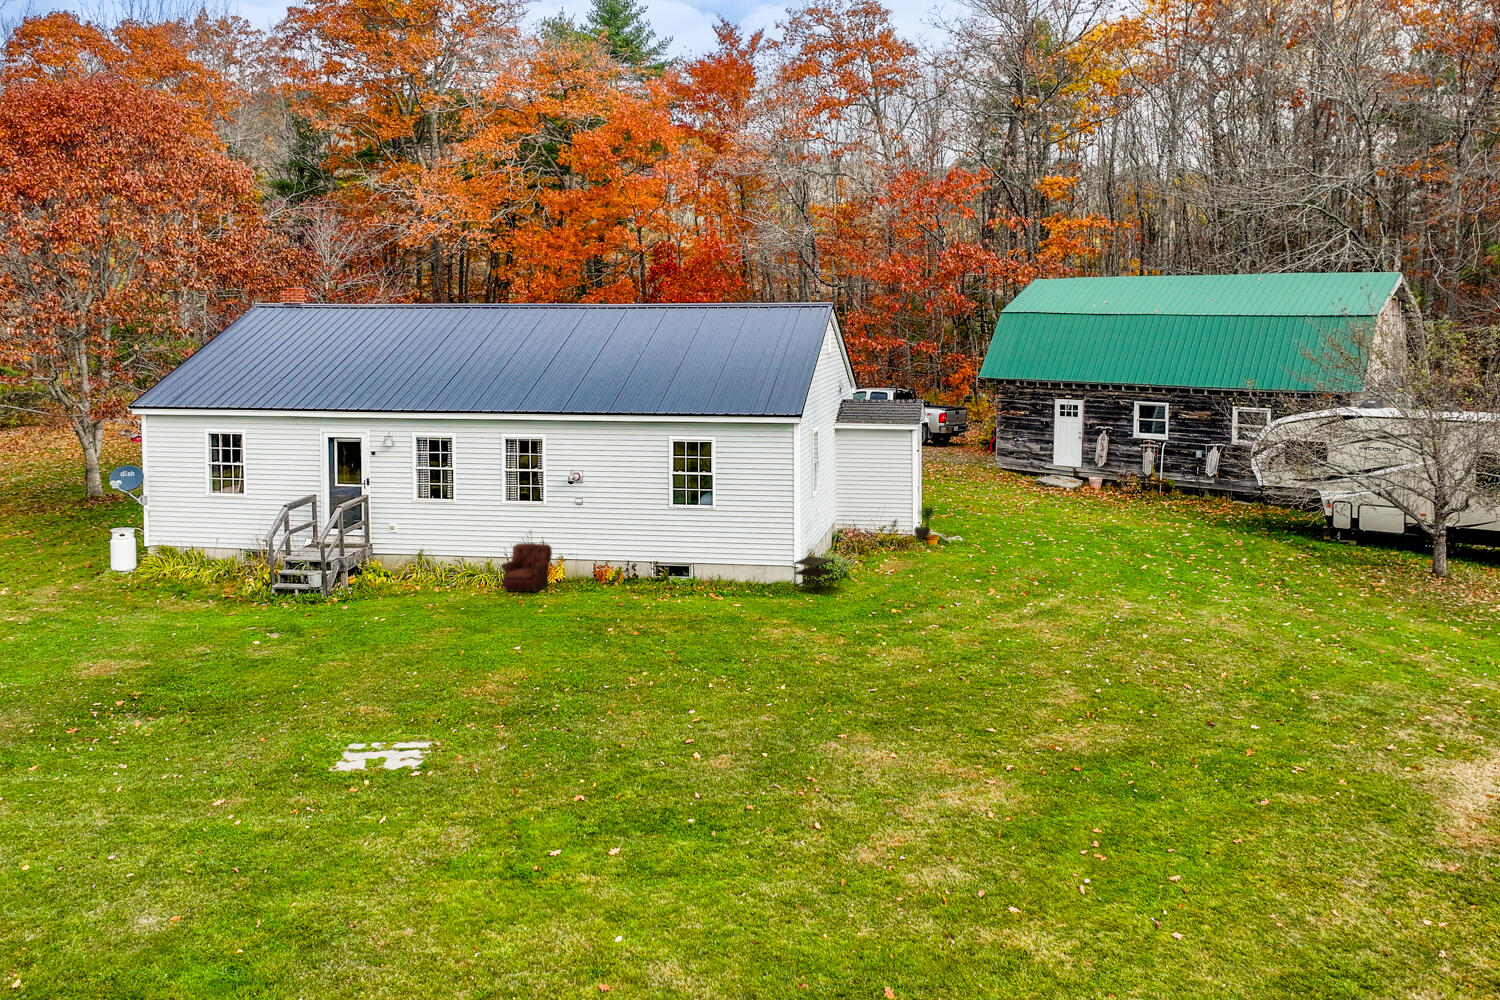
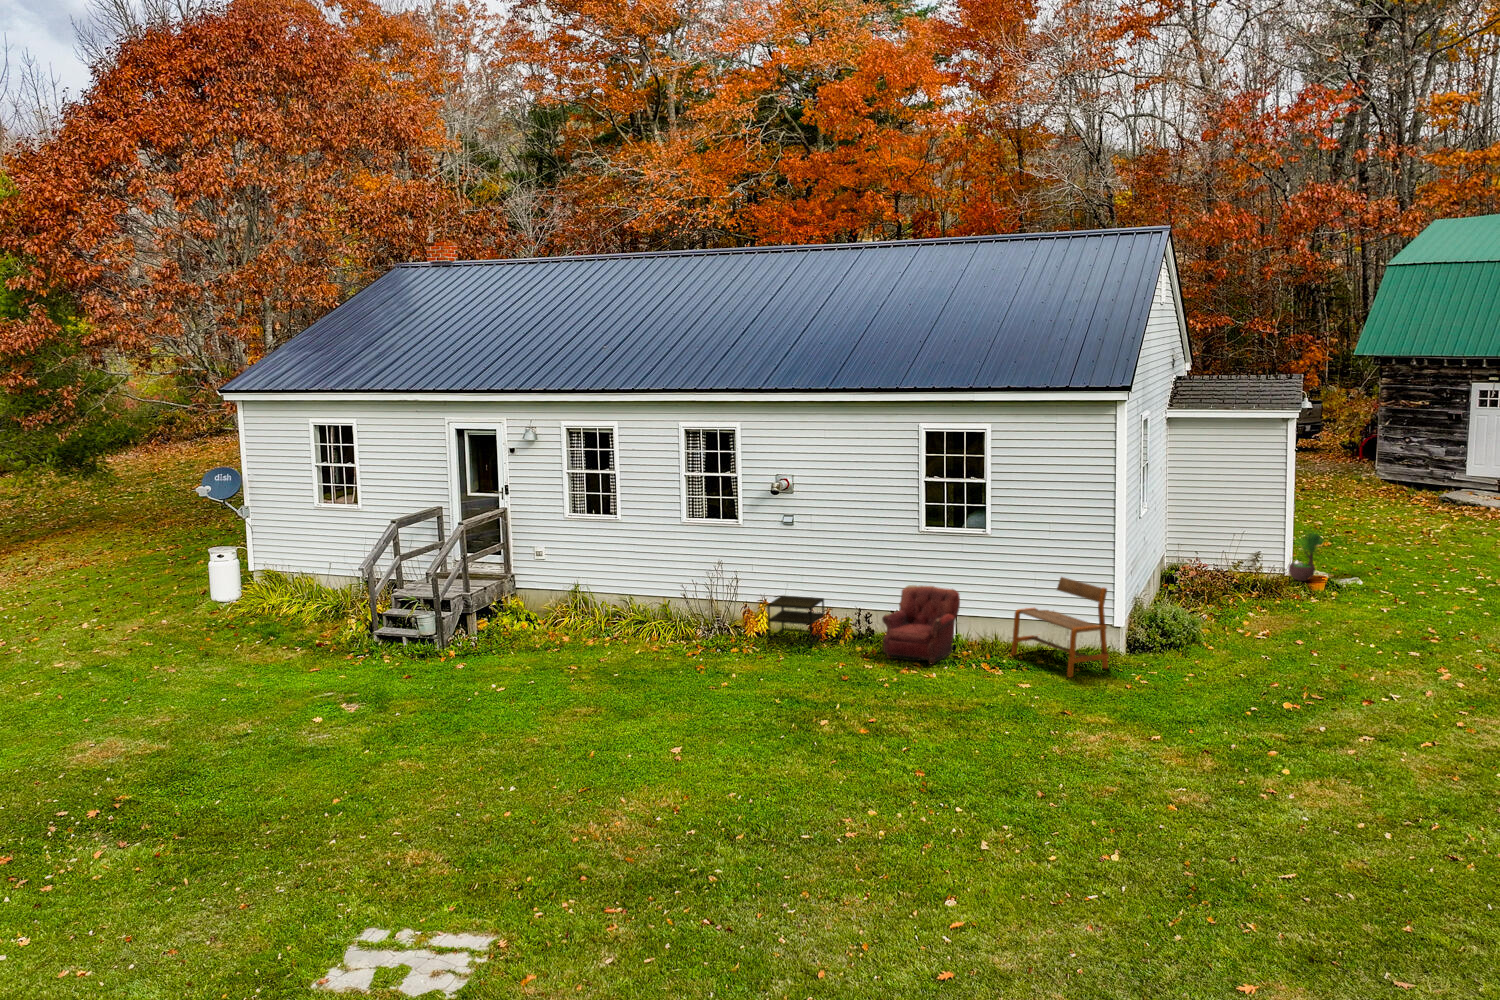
bench: none [728,536,787,601] -> present [1012,577,1109,677]
armchair: present [501,543,552,593] -> present [882,585,960,665]
side table: present [794,556,834,593] -> present [767,595,824,648]

